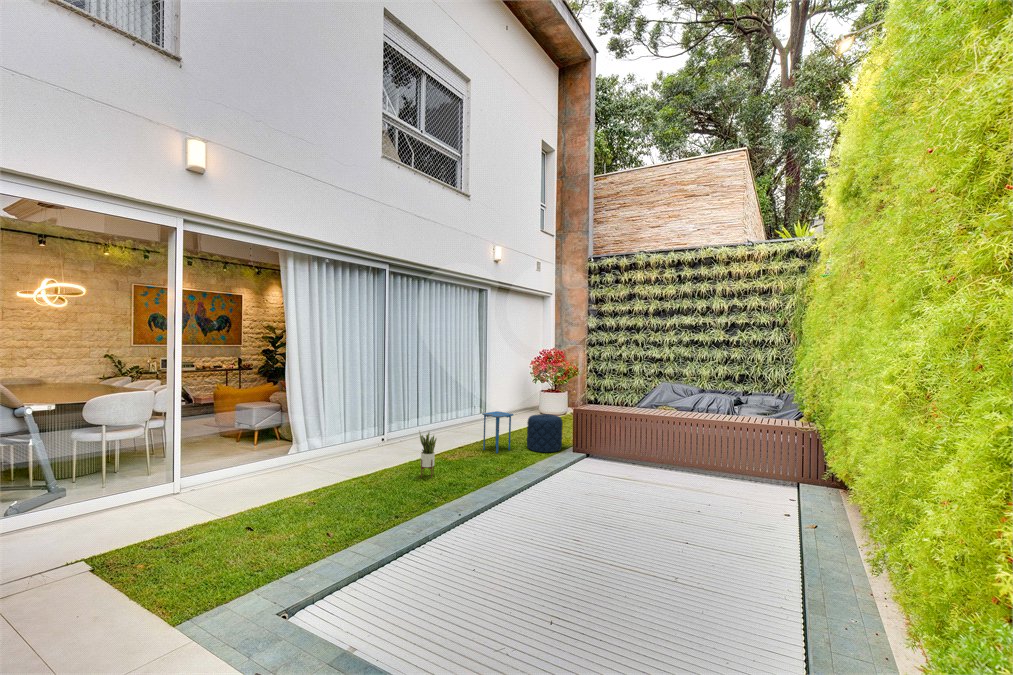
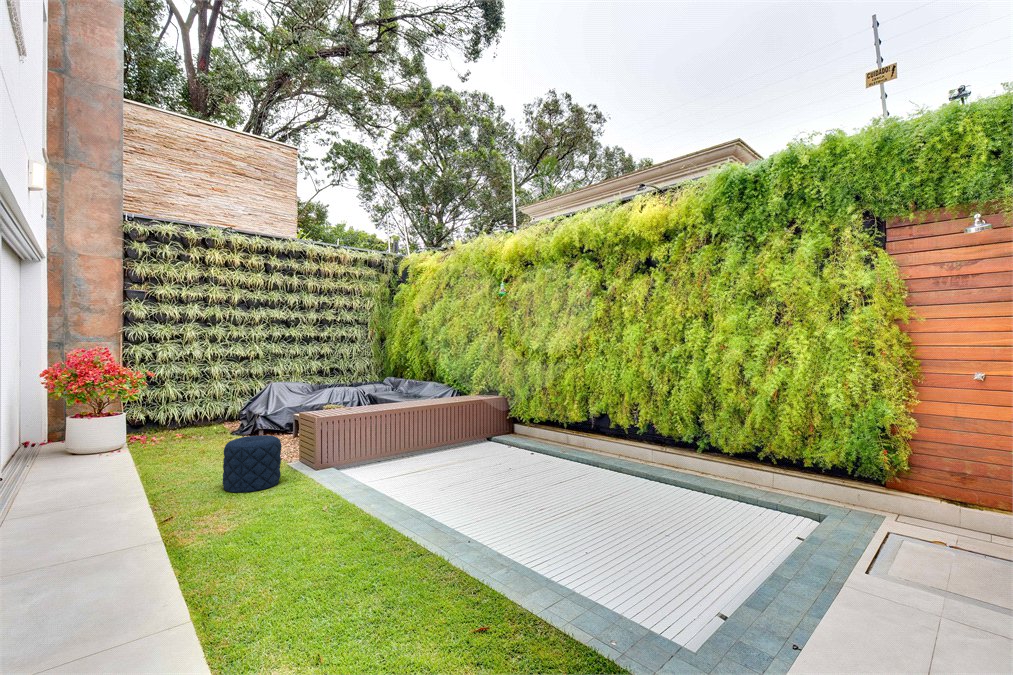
side table: present [482,411,514,453] -> none [177,445,225,518]
potted plant: present [419,431,437,478] -> none [219,491,258,582]

